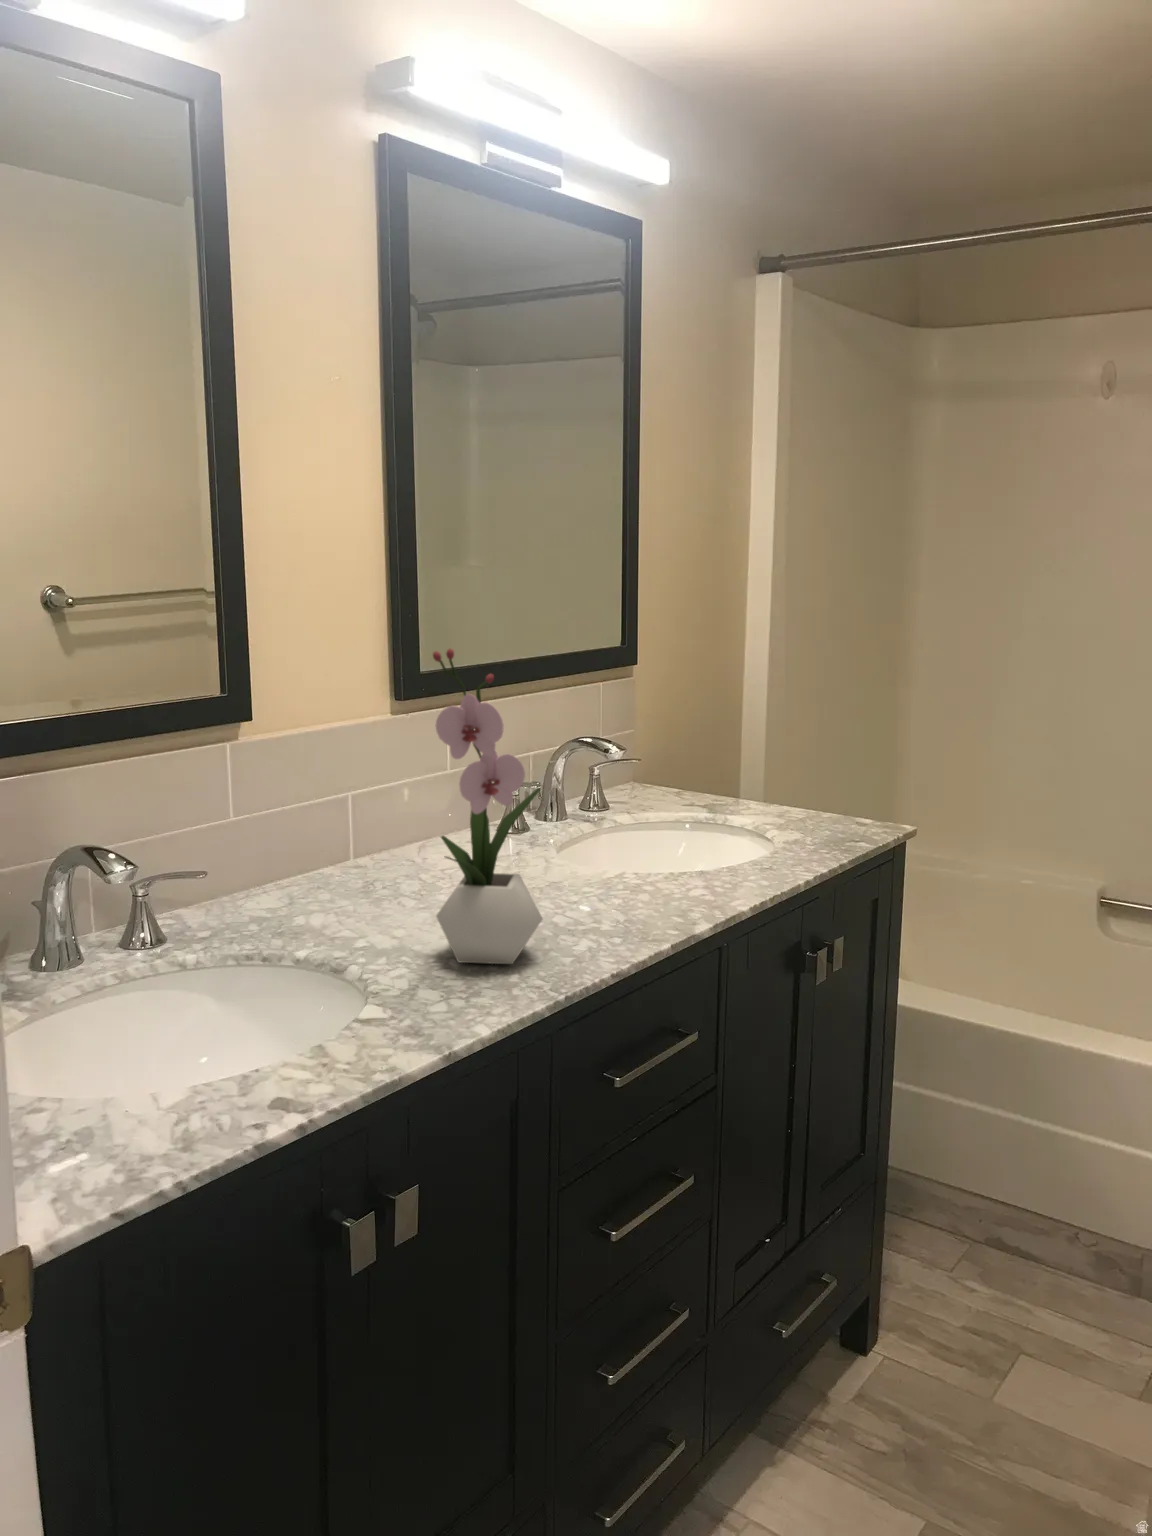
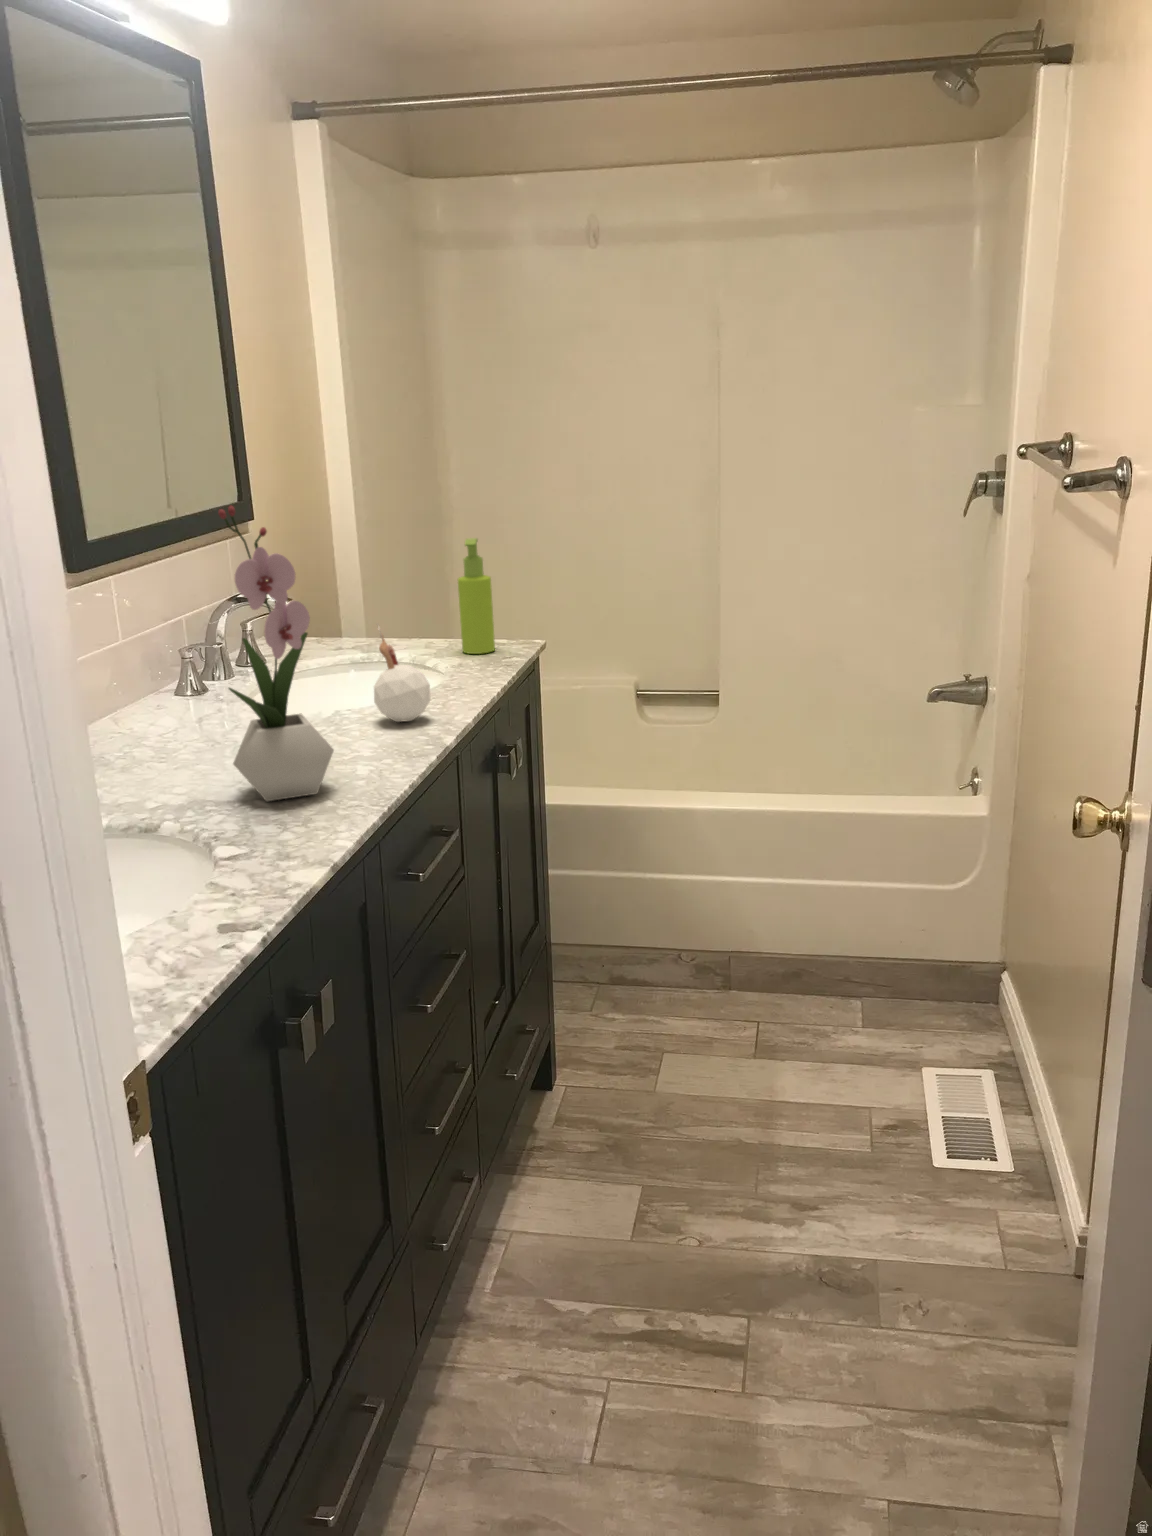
soap dispenser: none [811,705,852,832] -> present [458,538,495,654]
candle: none [647,786,711,898] -> present [374,633,431,722]

